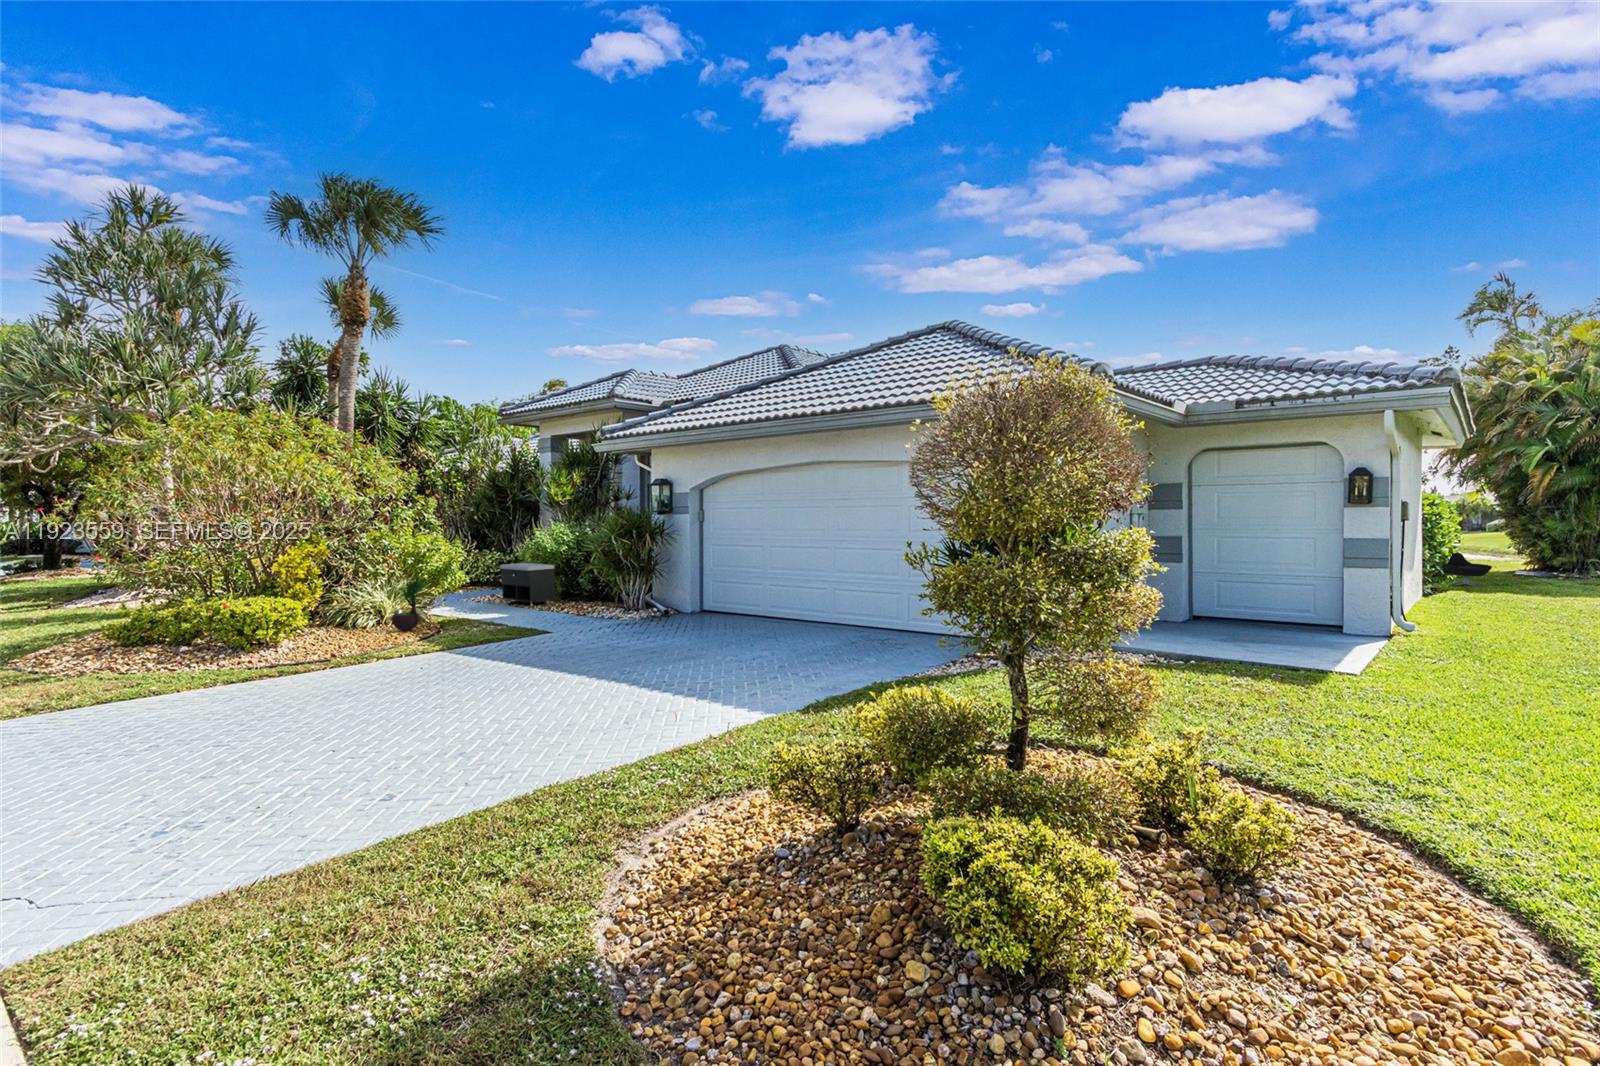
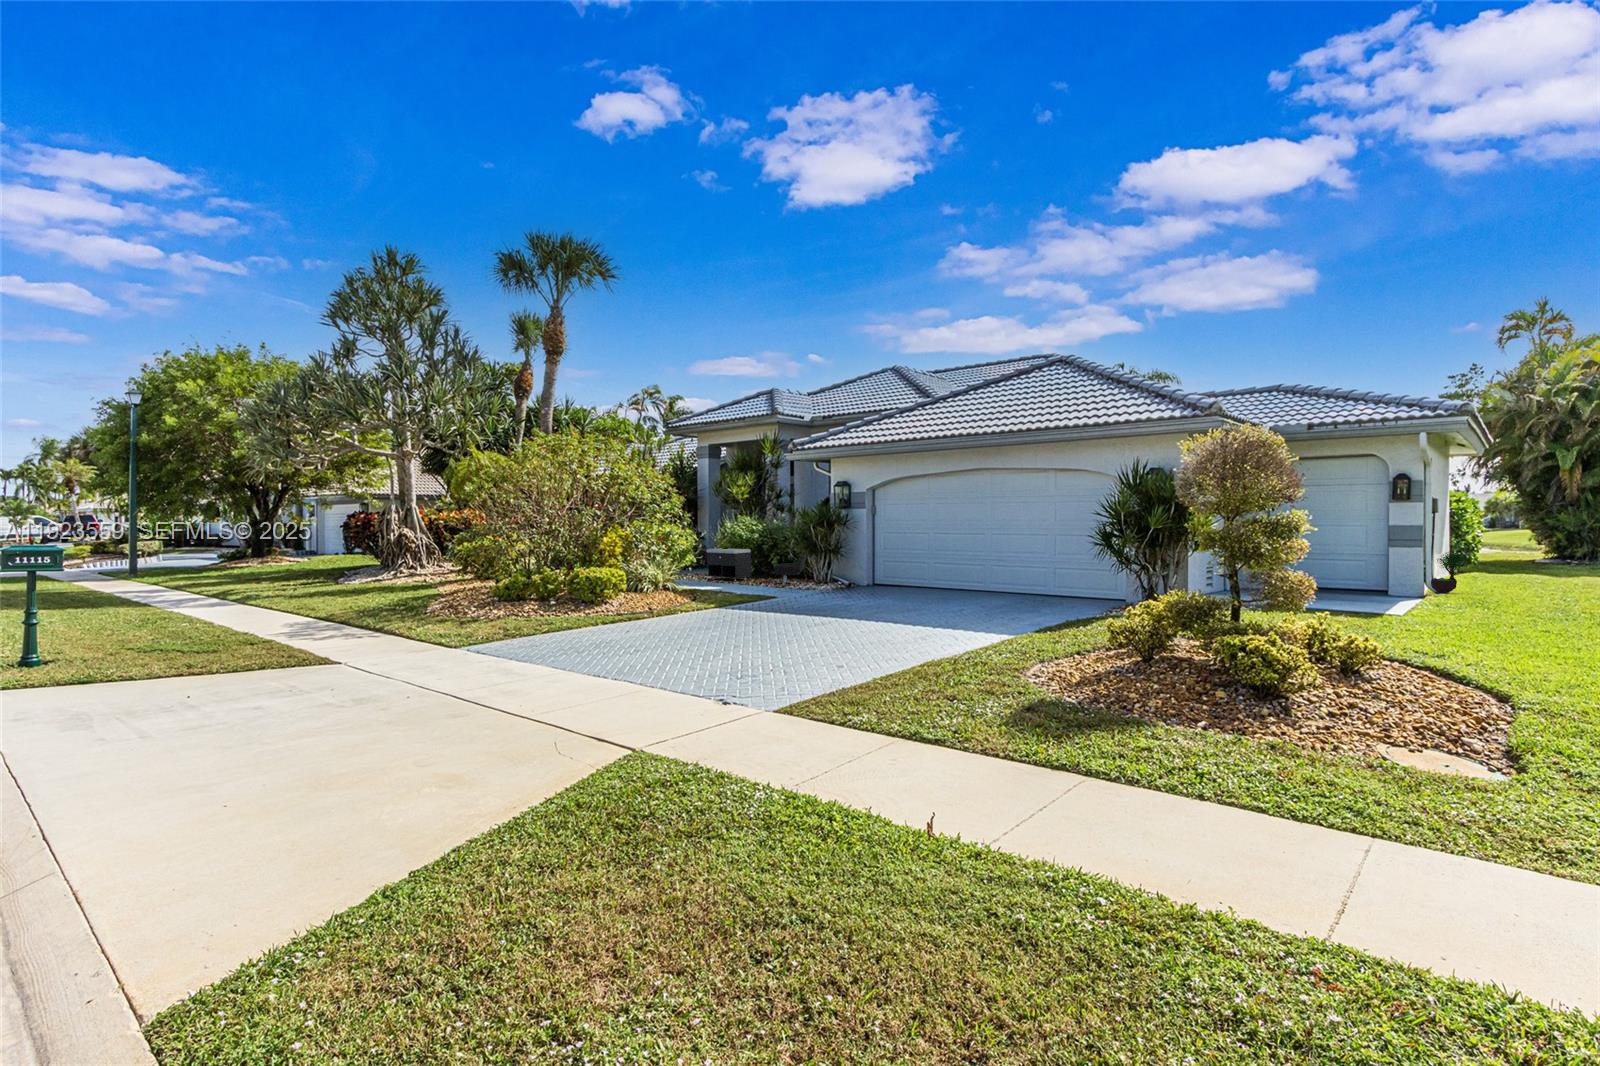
lounge chair: present [1442,553,1492,586] -> present [774,554,807,585]
potted tree: present [392,579,425,631] -> present [1431,552,1465,593]

